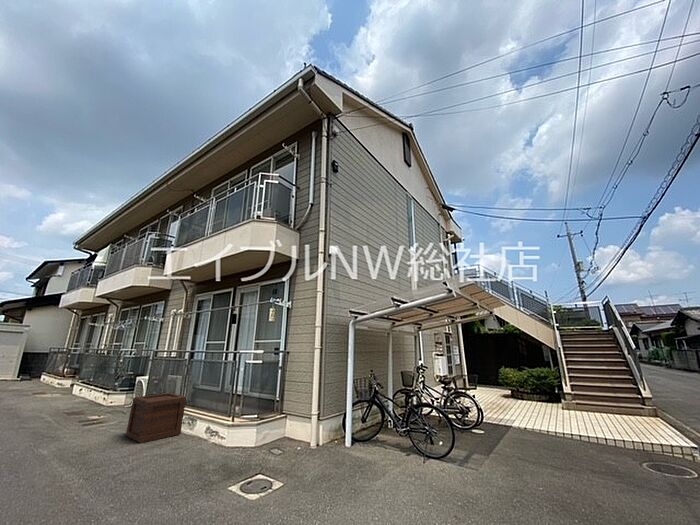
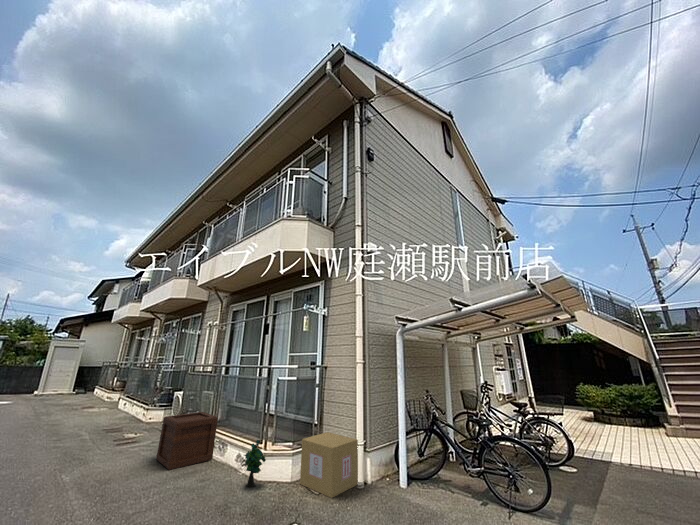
cardboard box: none [262,407,313,457] -> present [300,432,358,498]
decorative plant: none [212,414,233,453] -> present [244,440,266,487]

